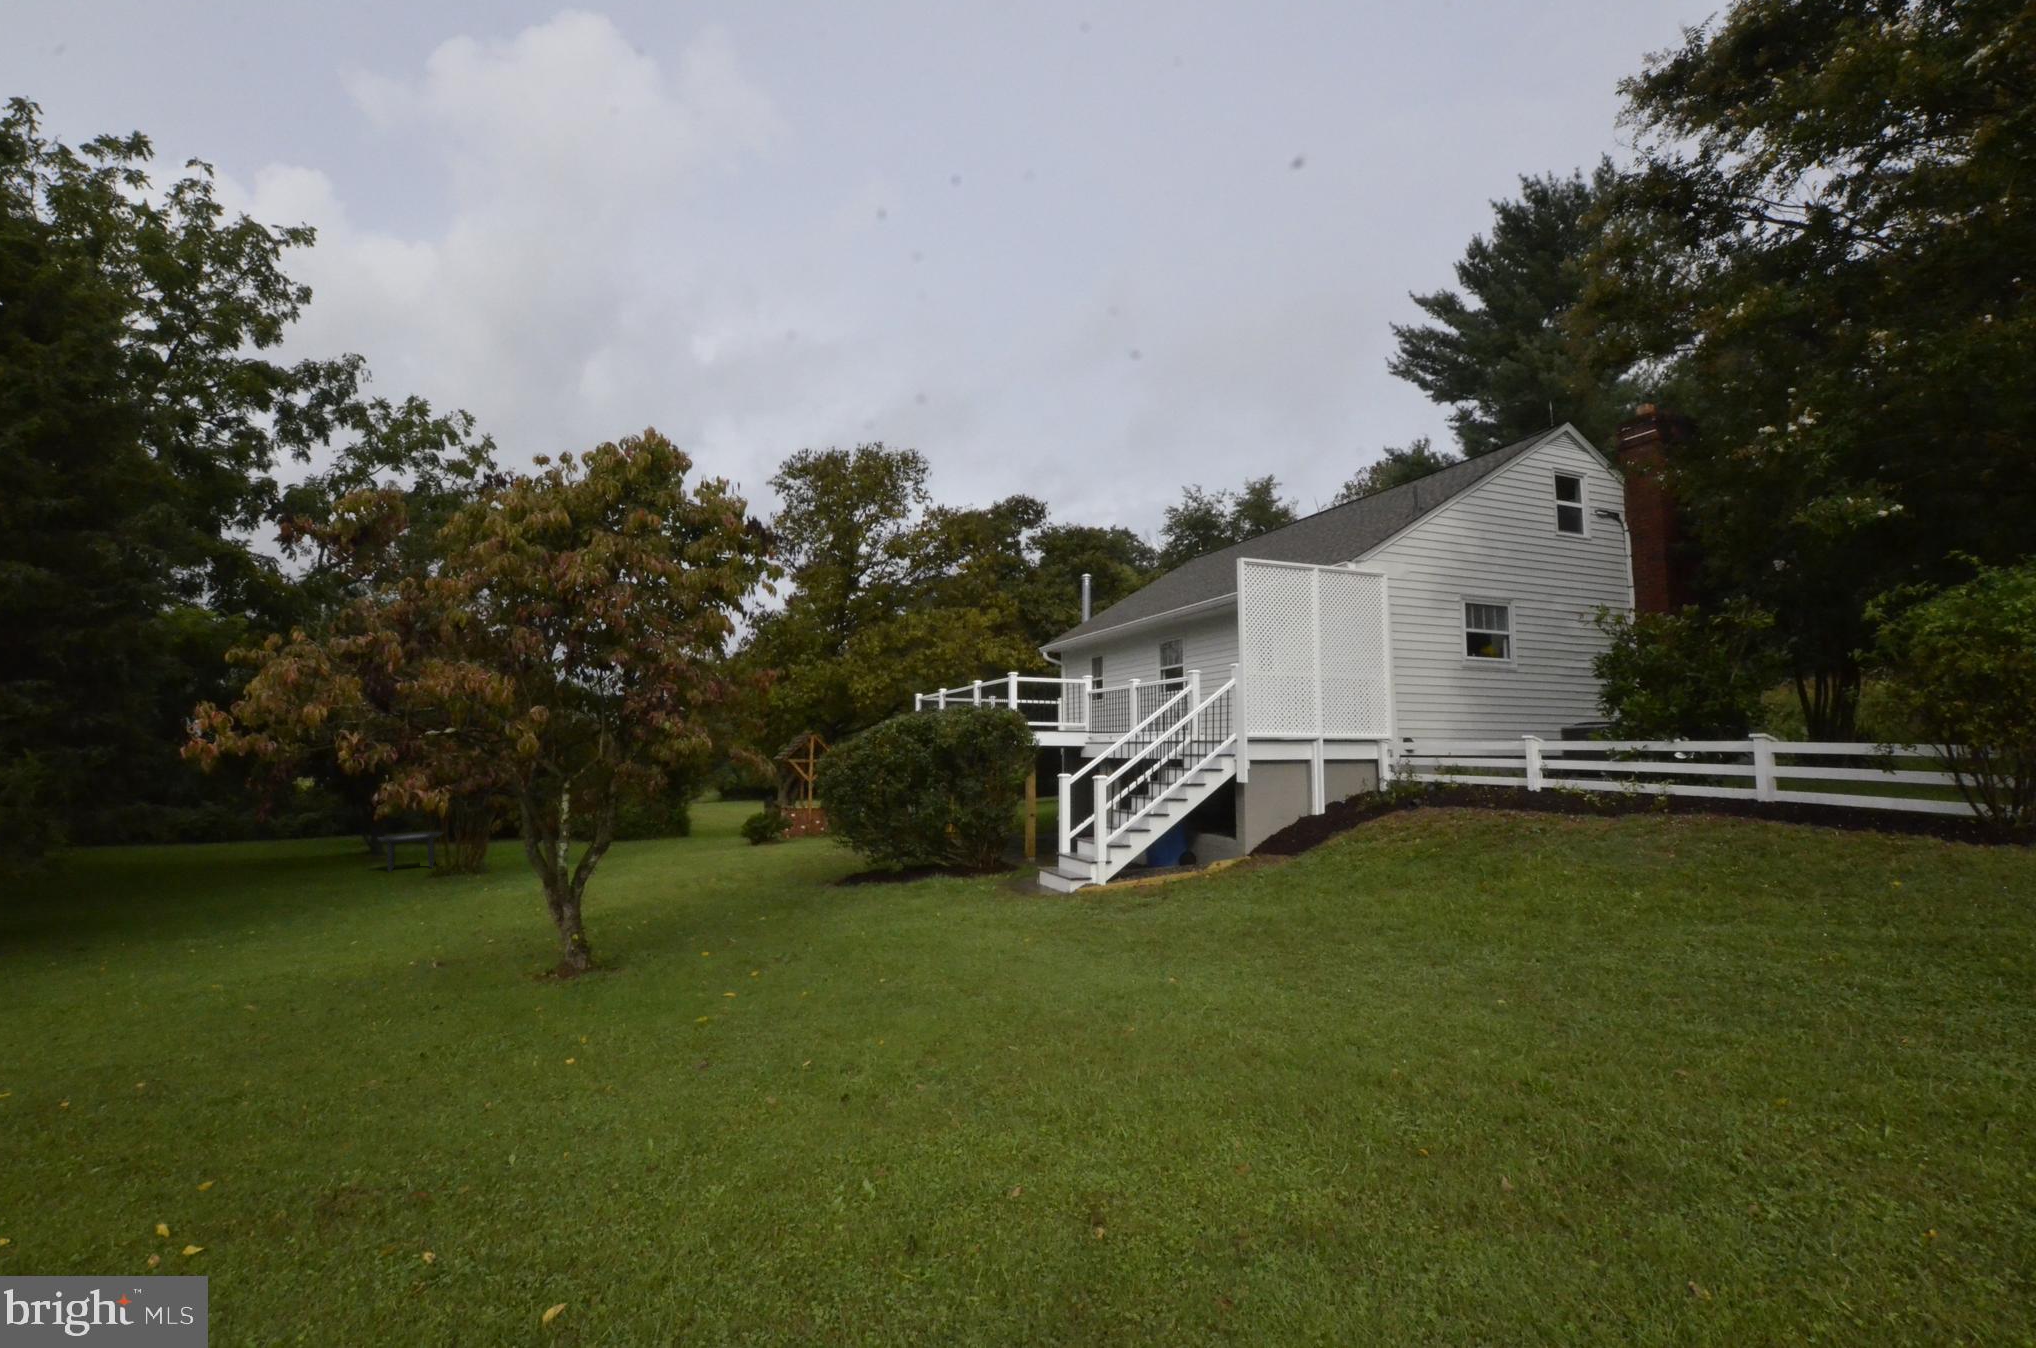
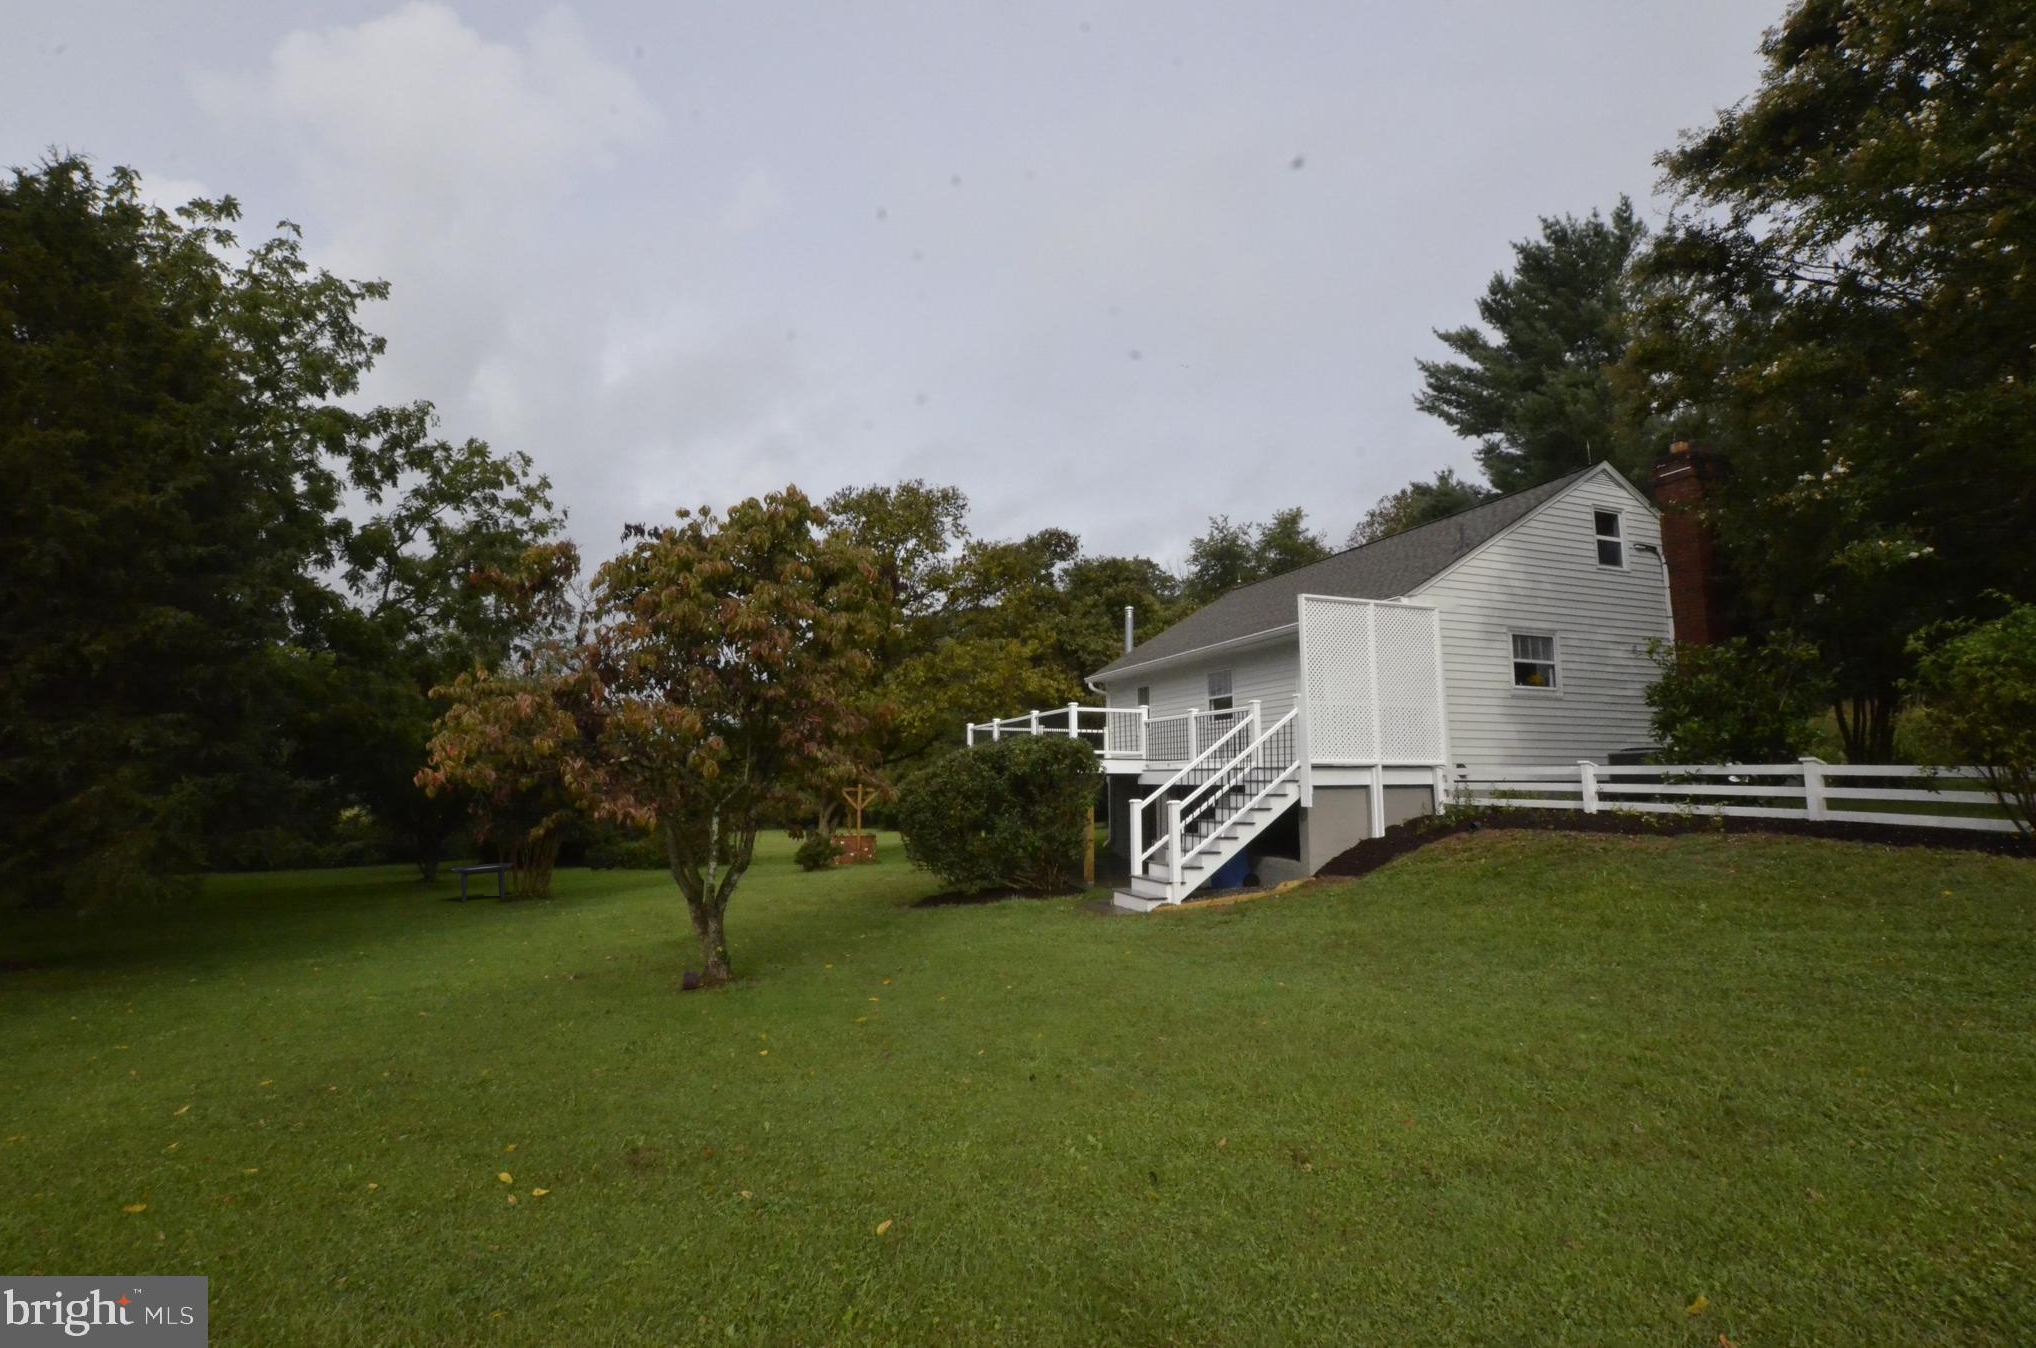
watering can: none [528,951,569,978] -> present [677,966,711,989]

